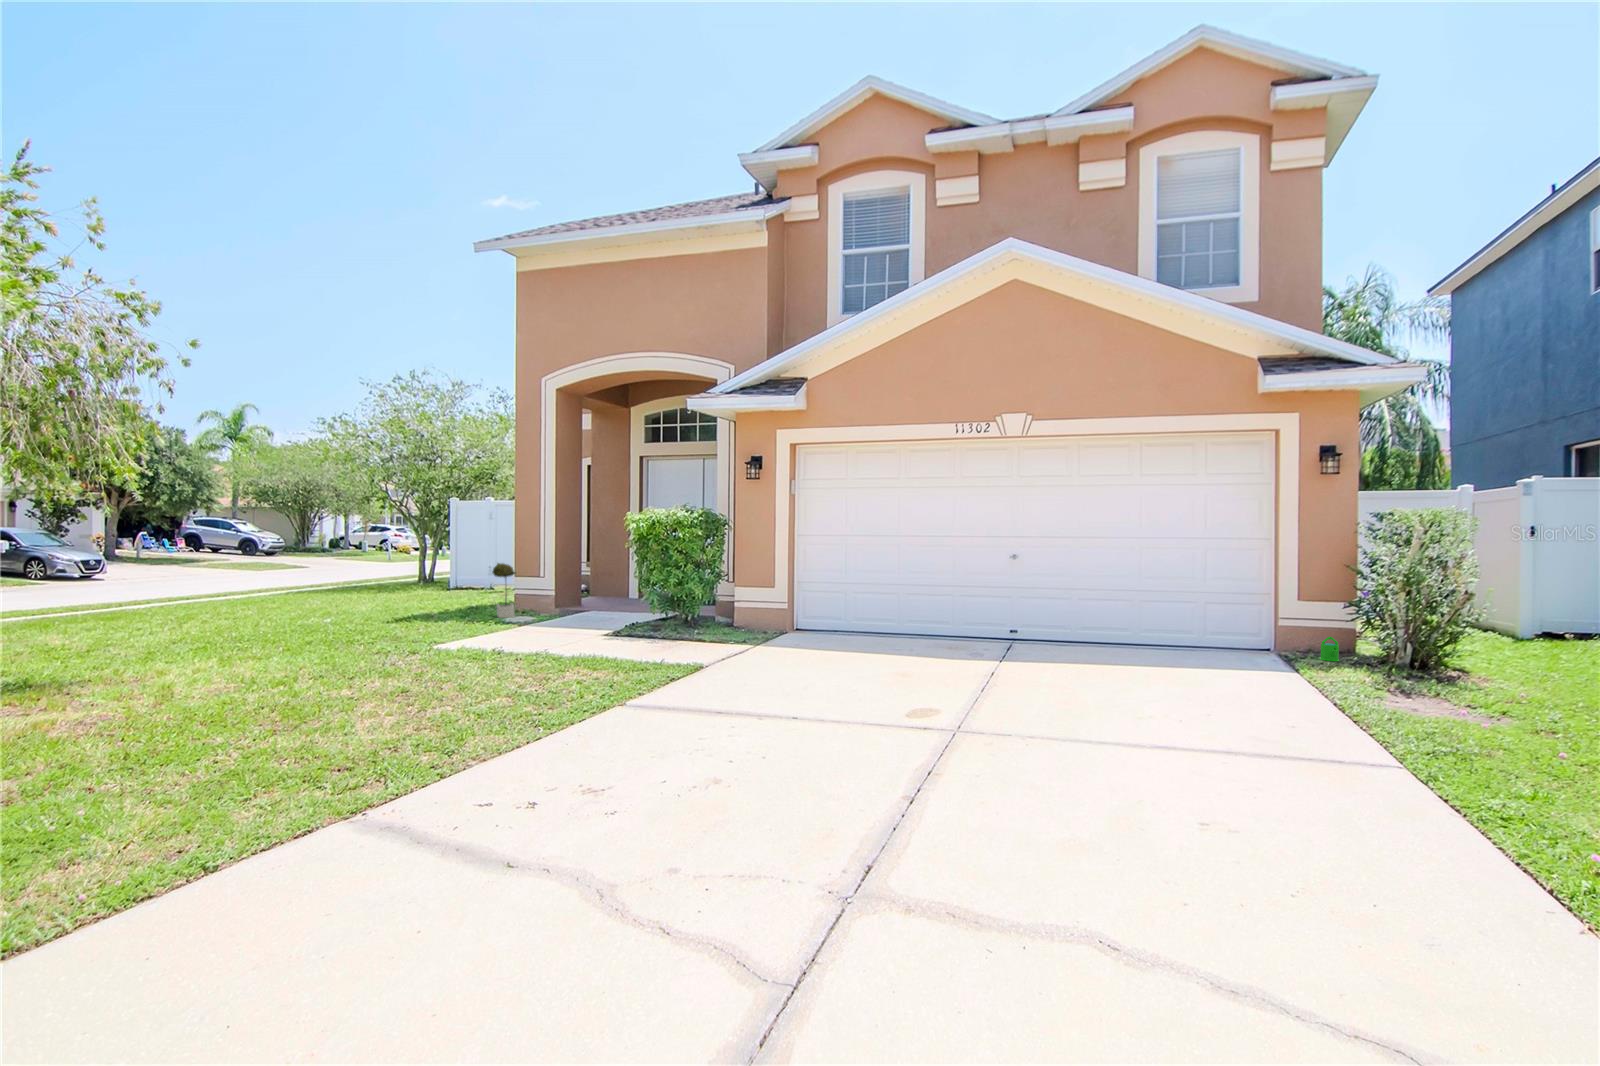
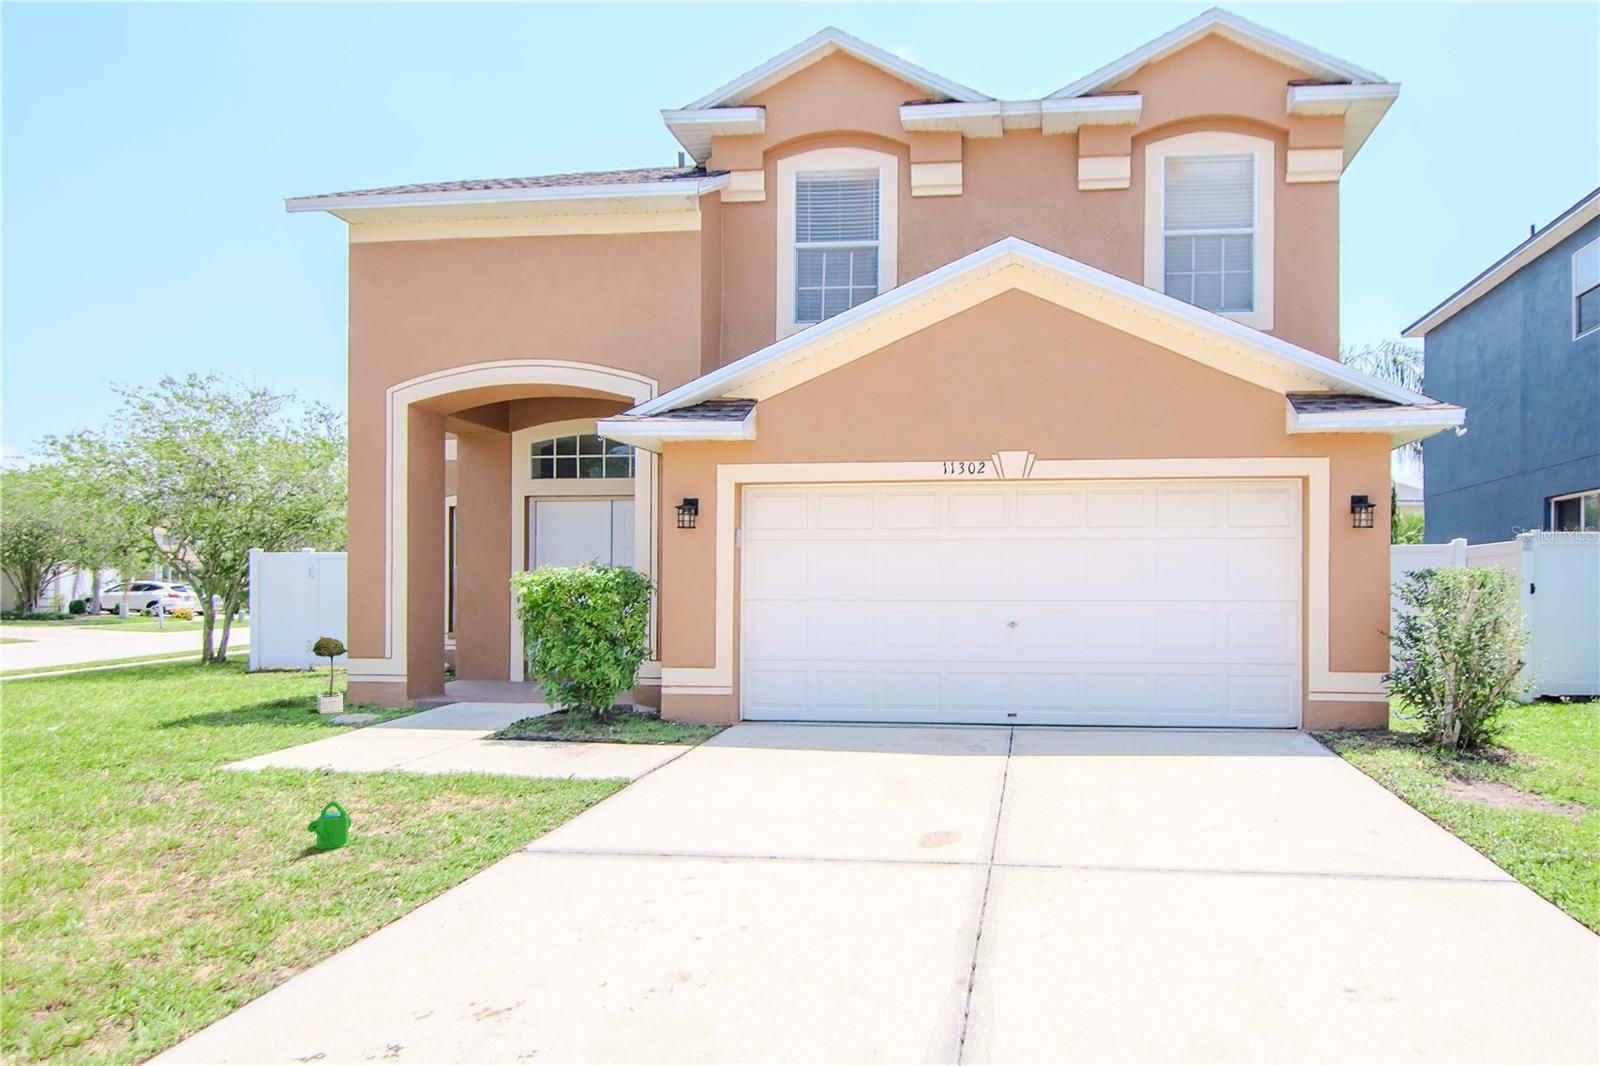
watering can: present [1320,637,1340,661] -> present [308,801,351,849]

